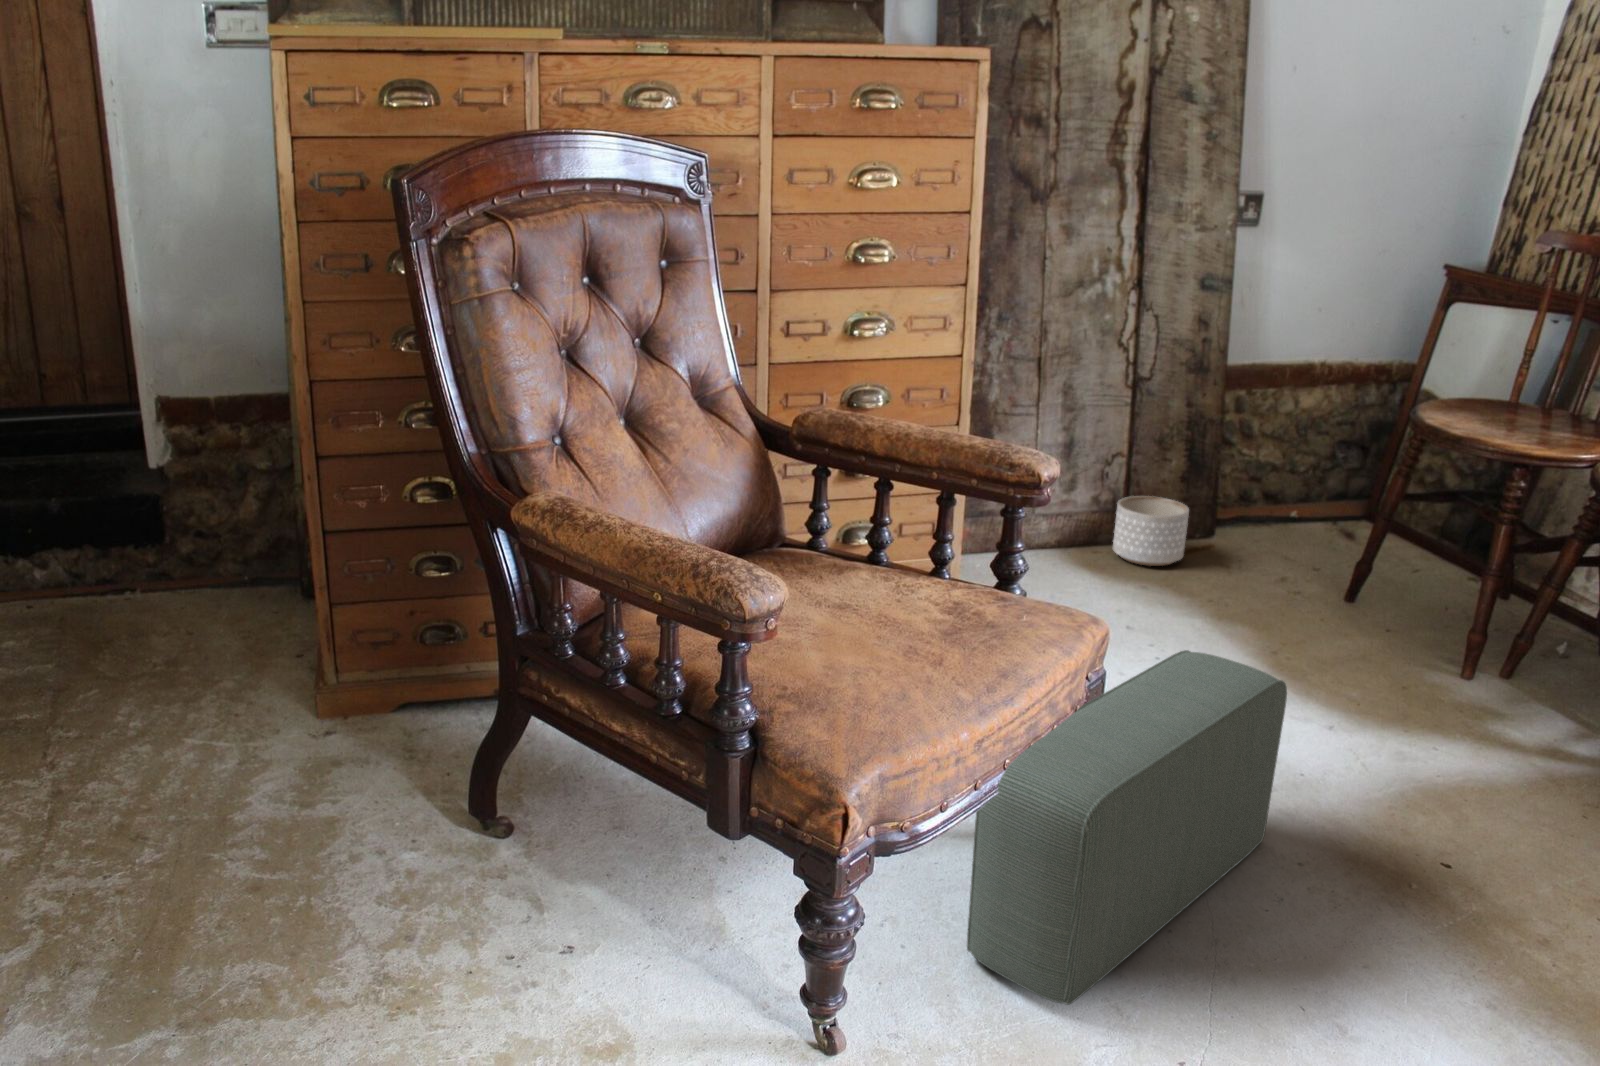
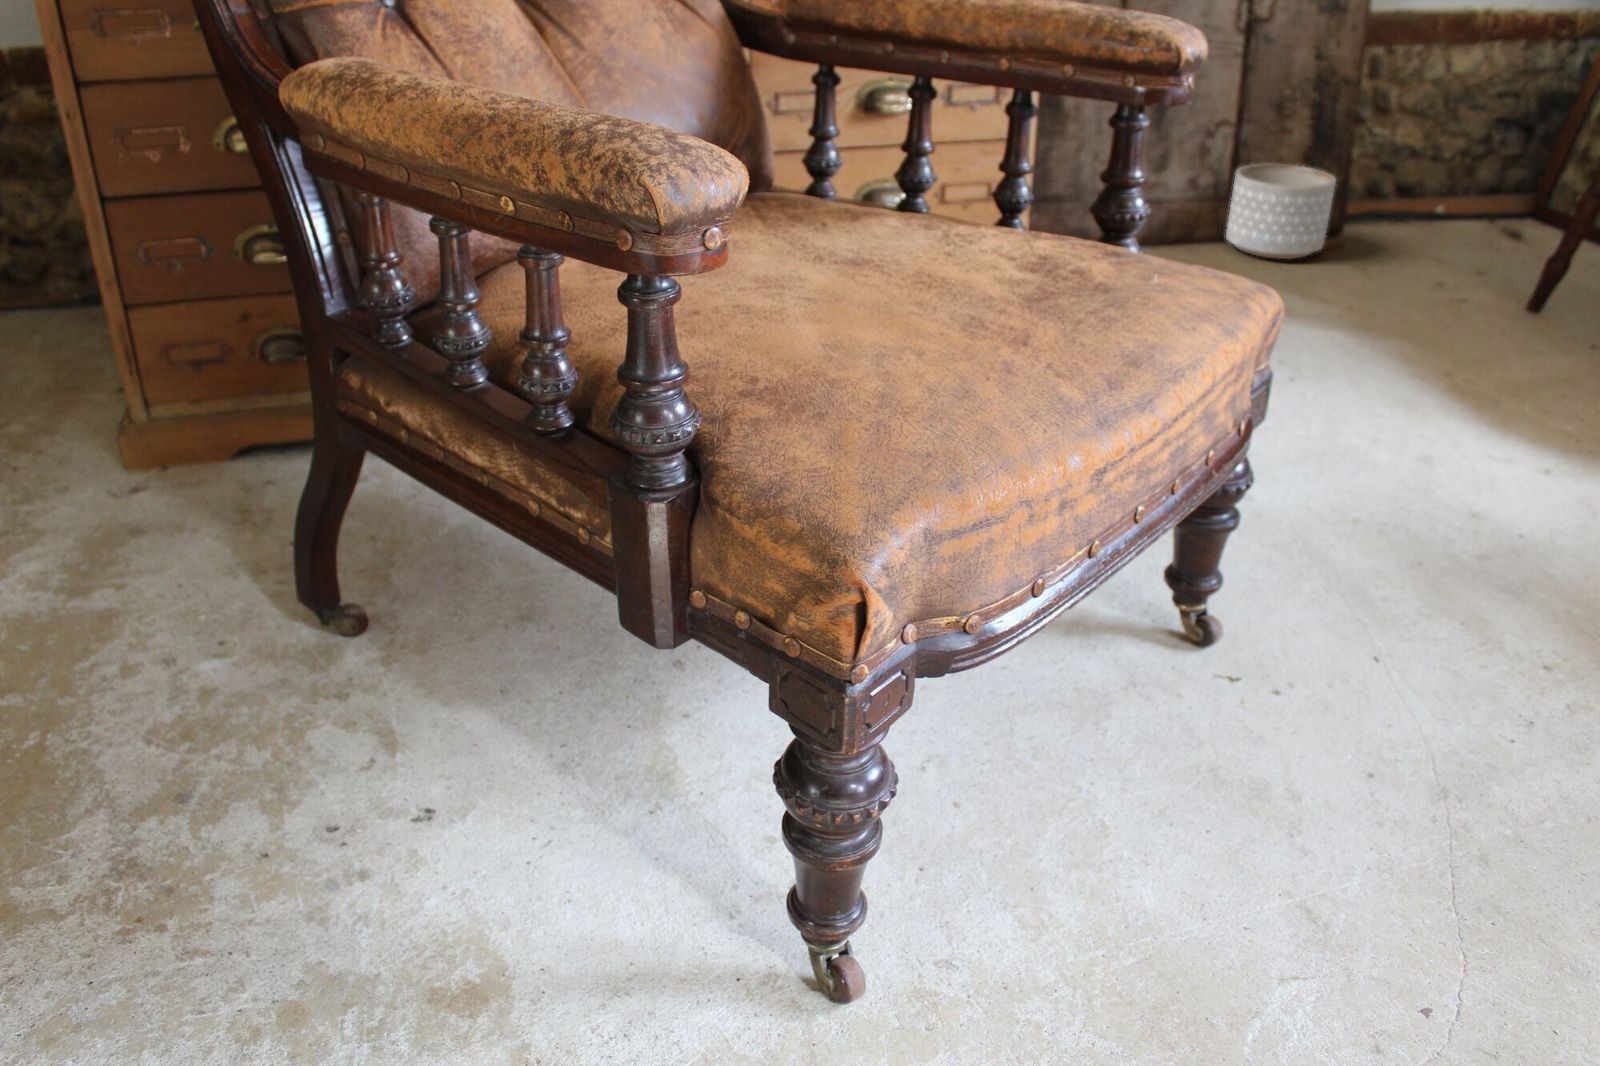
pouf: present [967,650,1287,1005] -> none [1057,342,1562,900]

